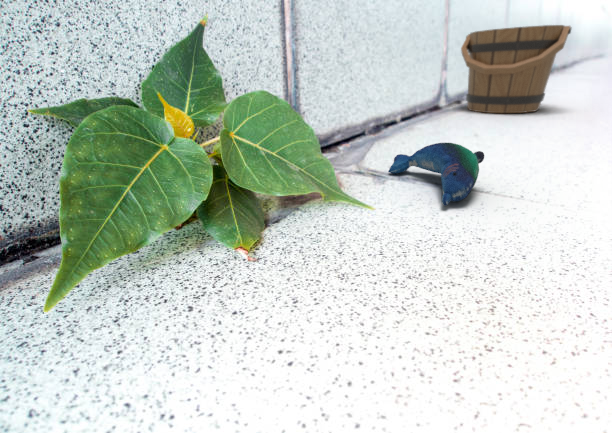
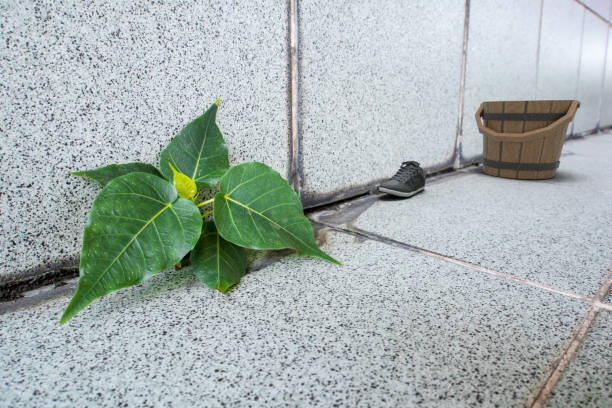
shoe: none [378,96,422,136] -> present [379,161,426,197]
plush toy: present [388,143,484,206] -> none [371,210,449,268]

